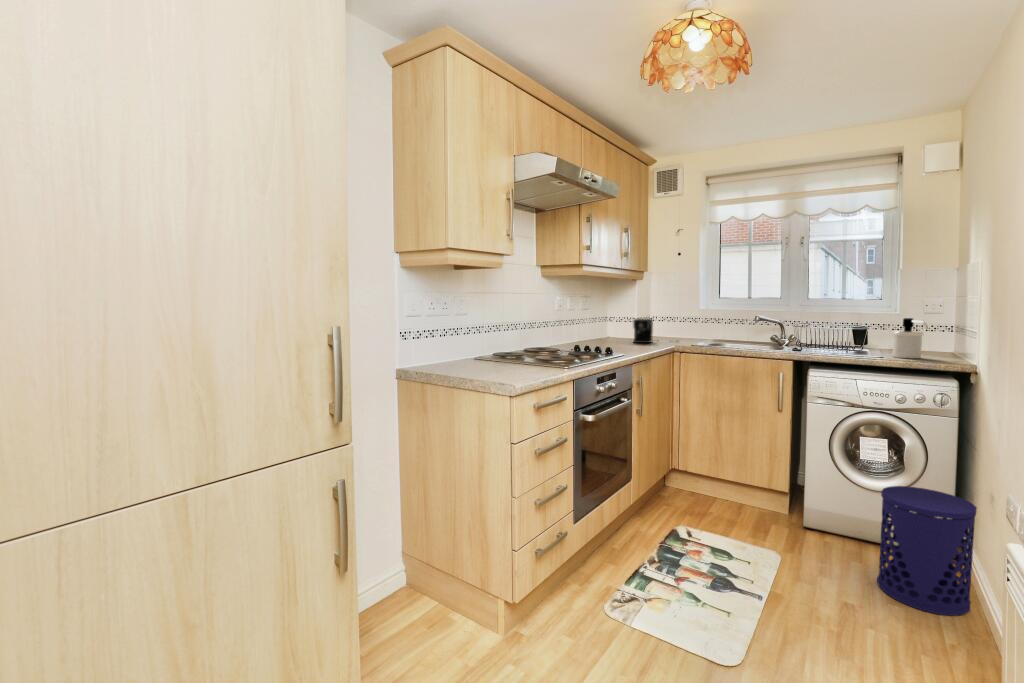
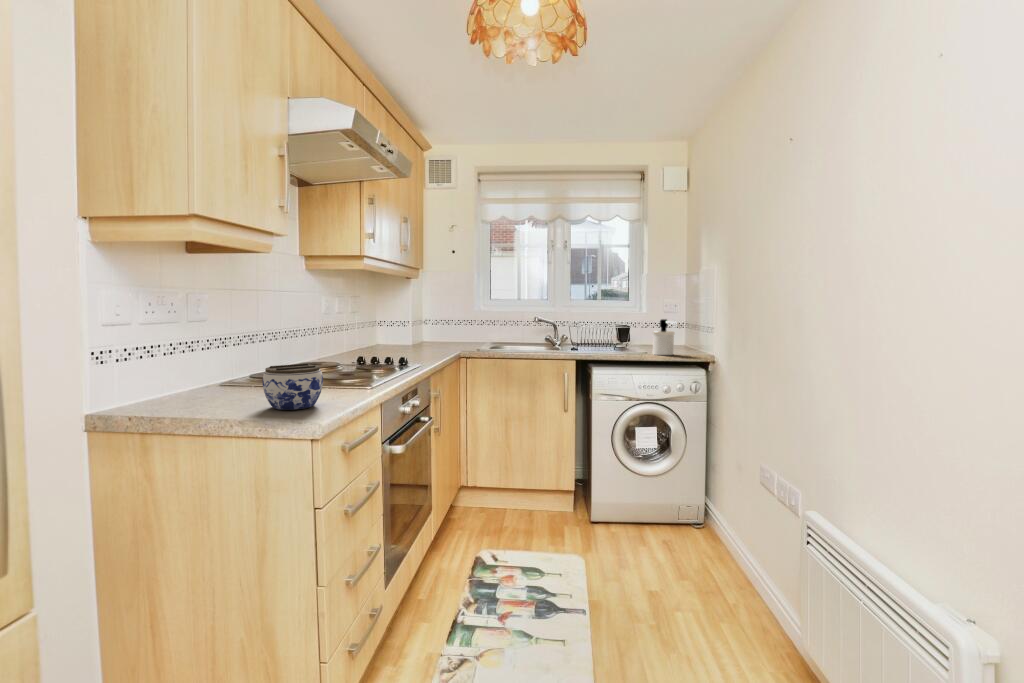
coffee maker: present [633,319,653,343] -> none [414,321,463,348]
jar: none [486,346,525,376] -> present [262,364,323,410]
waste bin: present [877,486,977,616] -> none [665,472,736,584]

